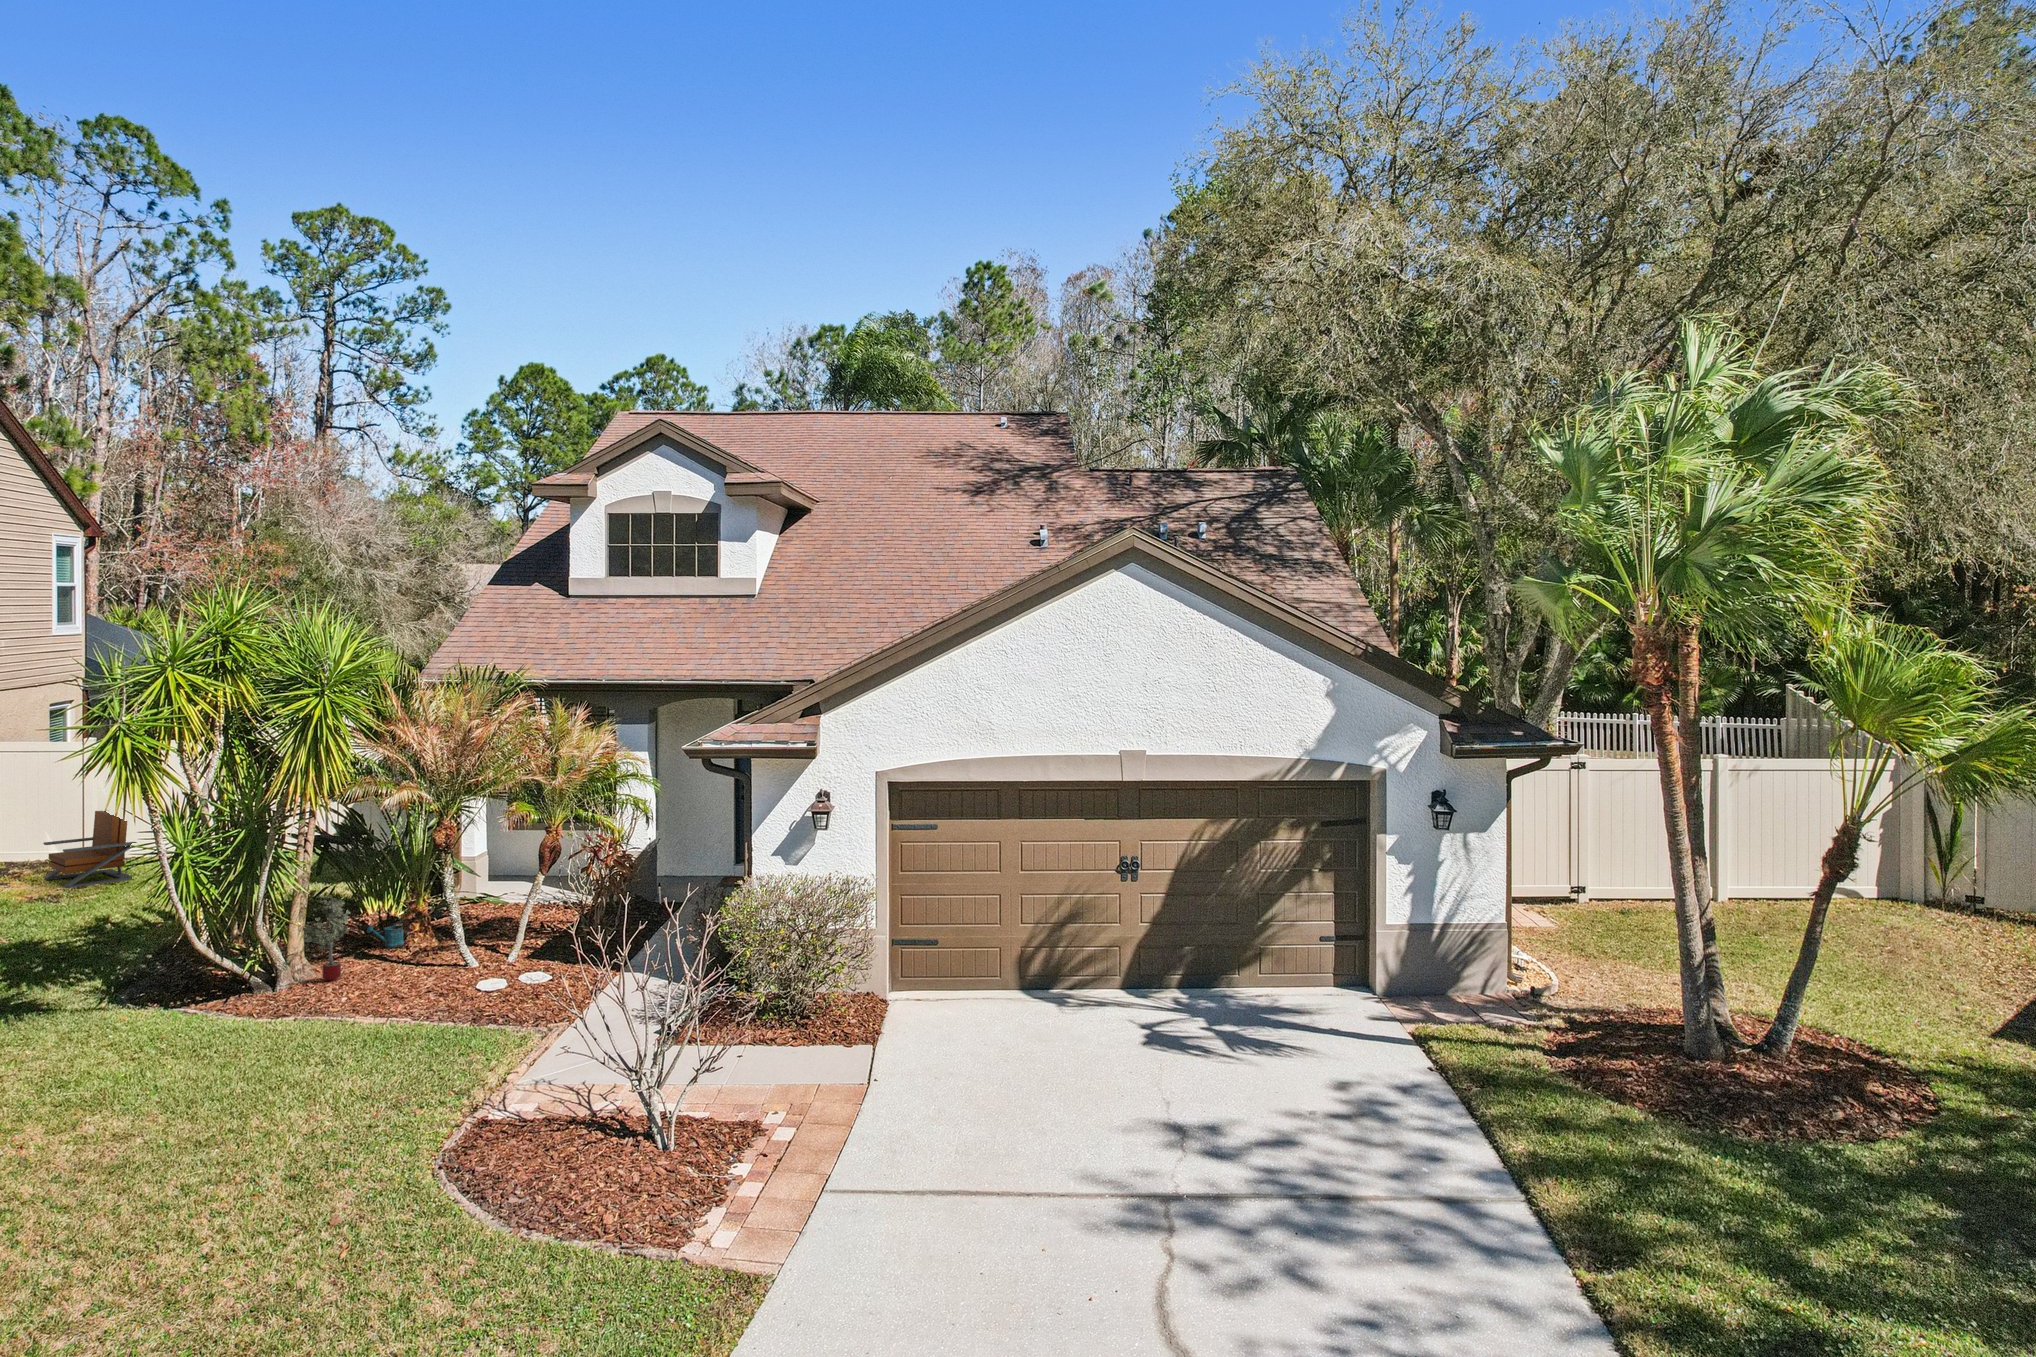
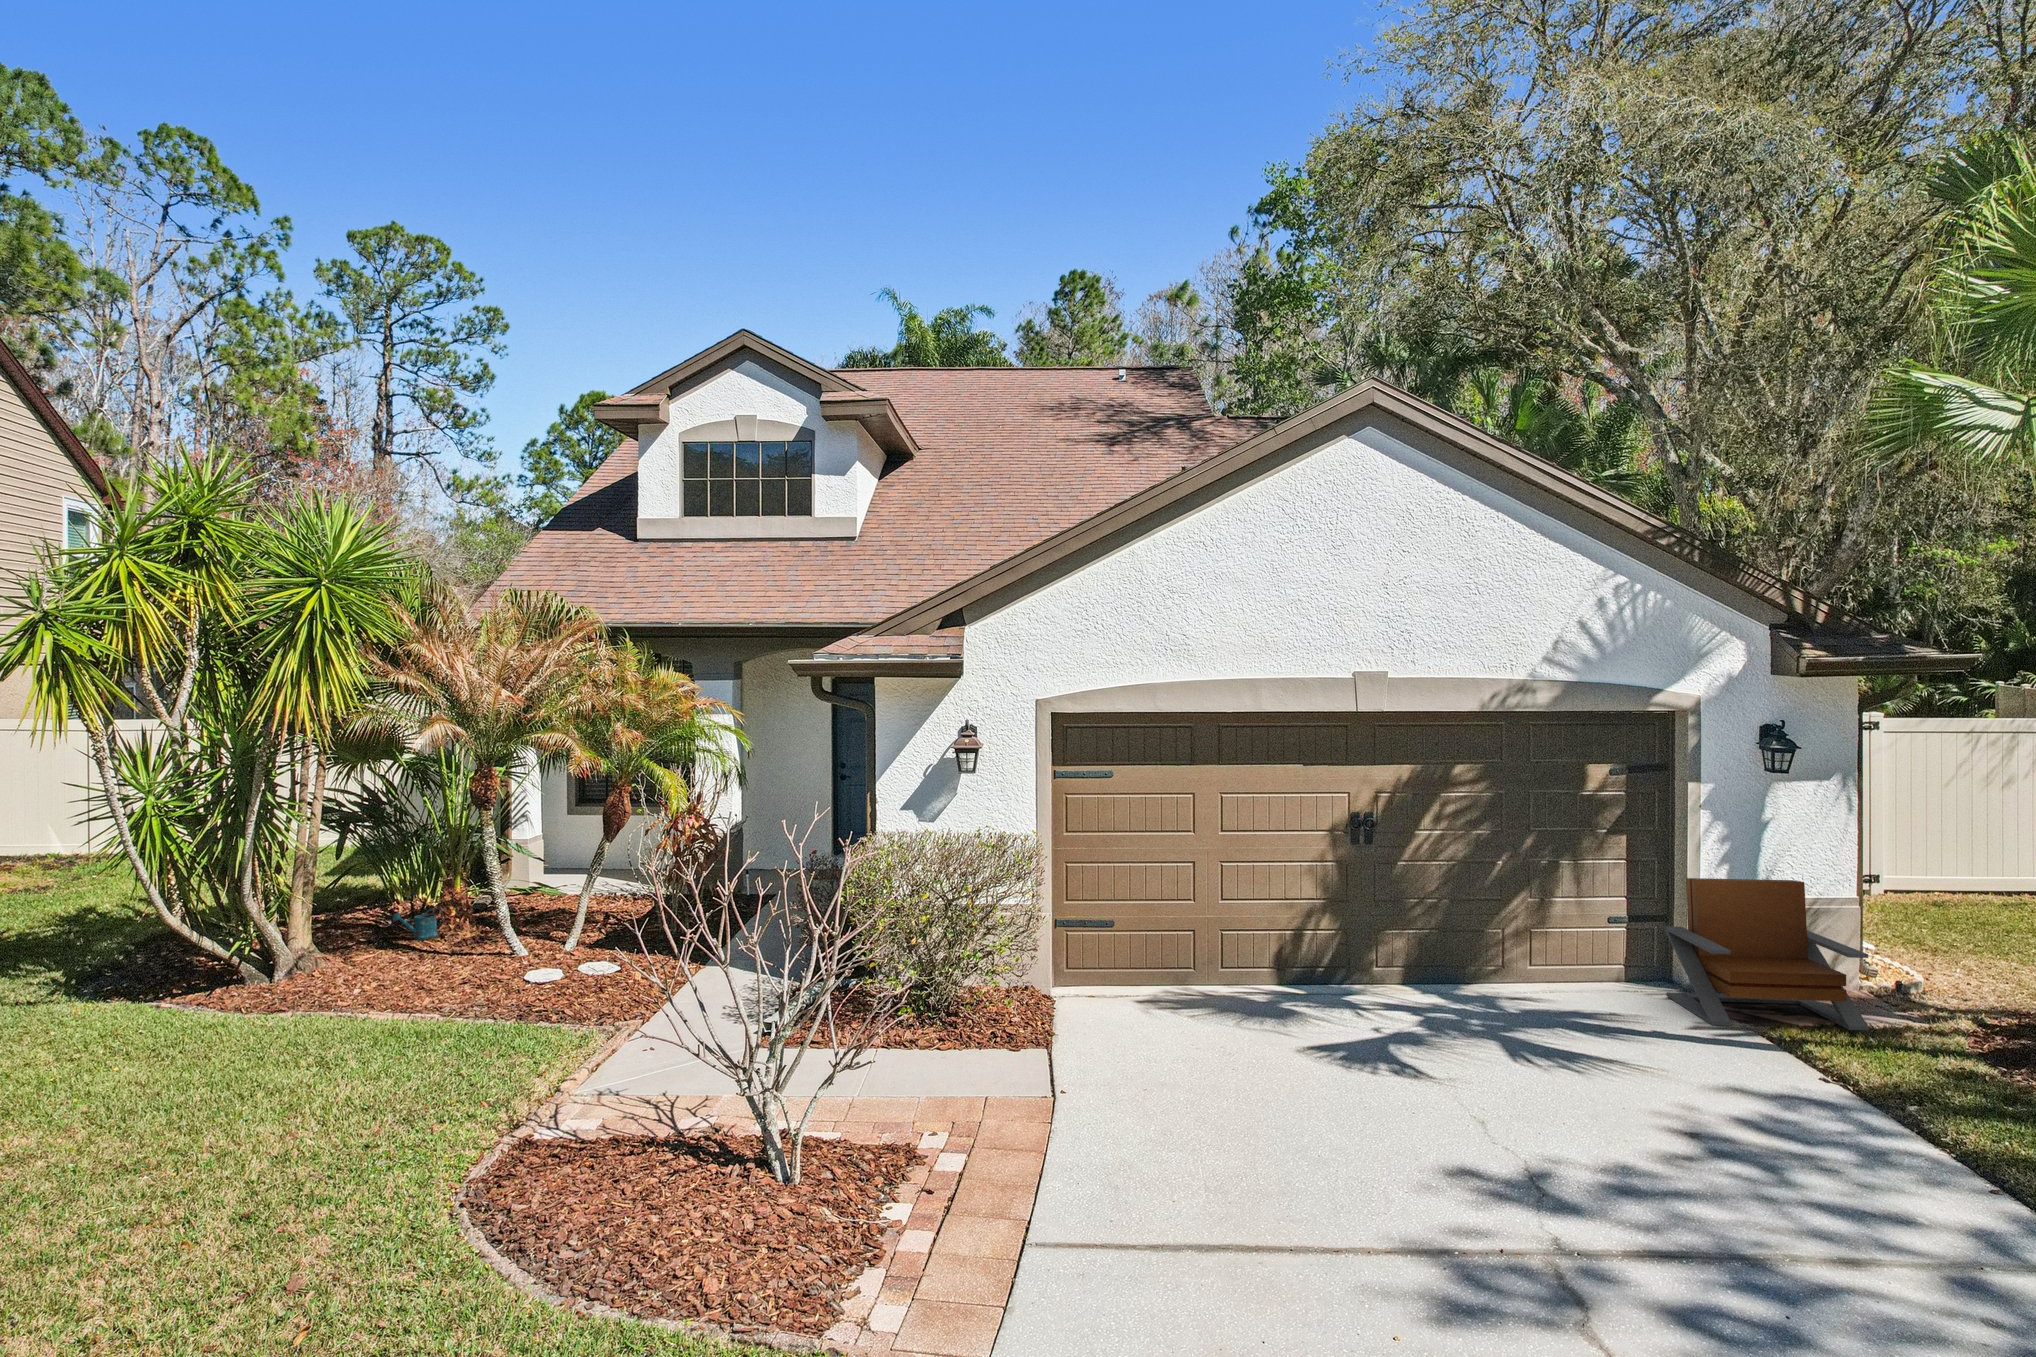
lounge chair: present [43,811,137,888] -> present [1664,878,1869,1030]
potted tree: present [302,895,351,981] -> none [310,866,371,974]

